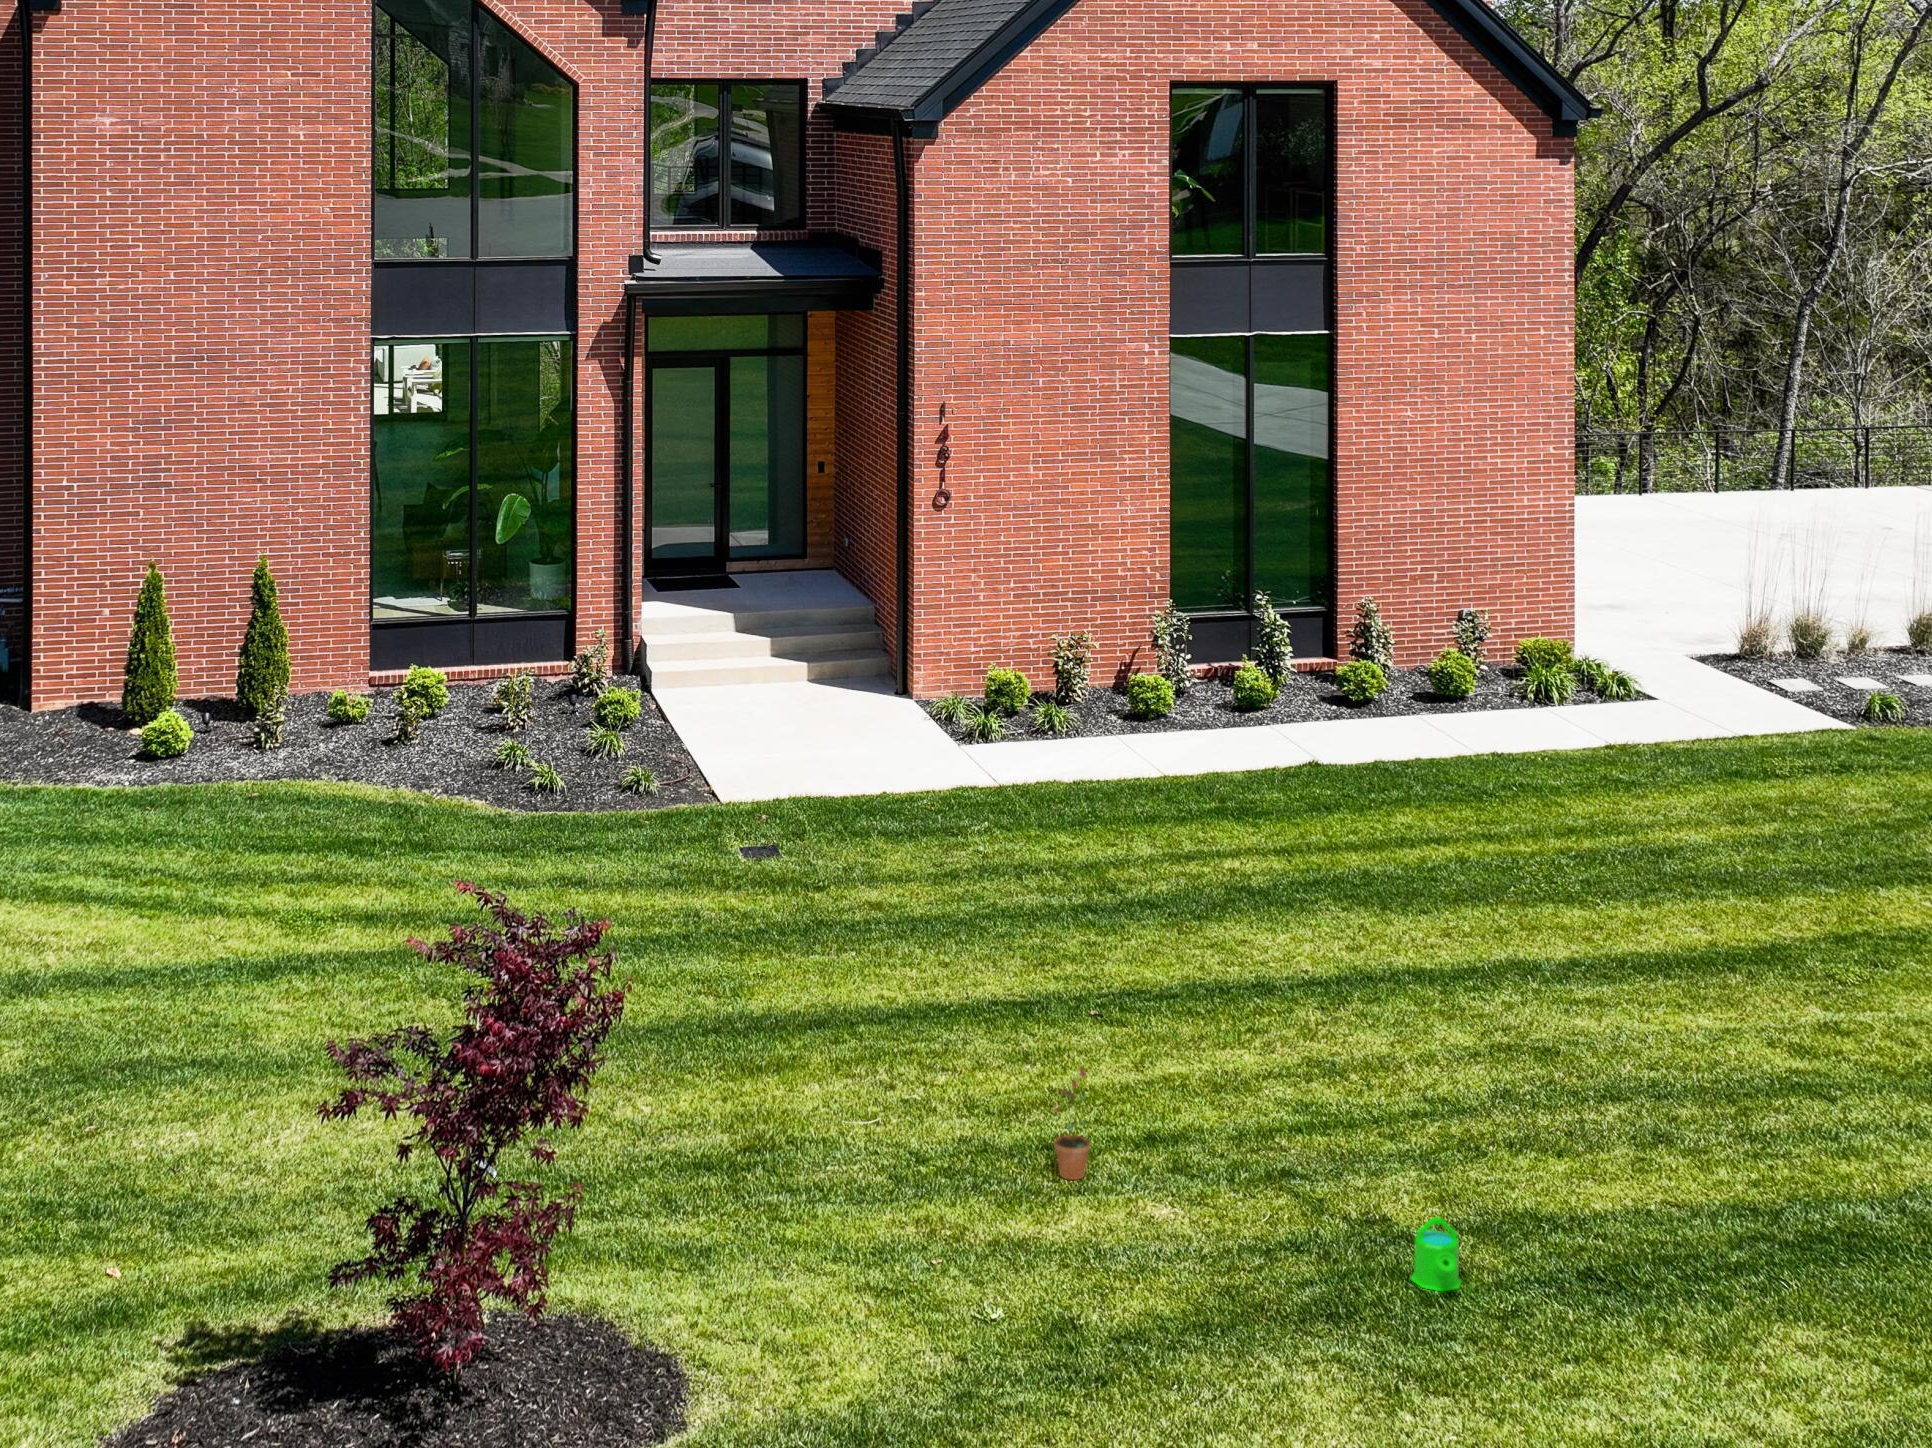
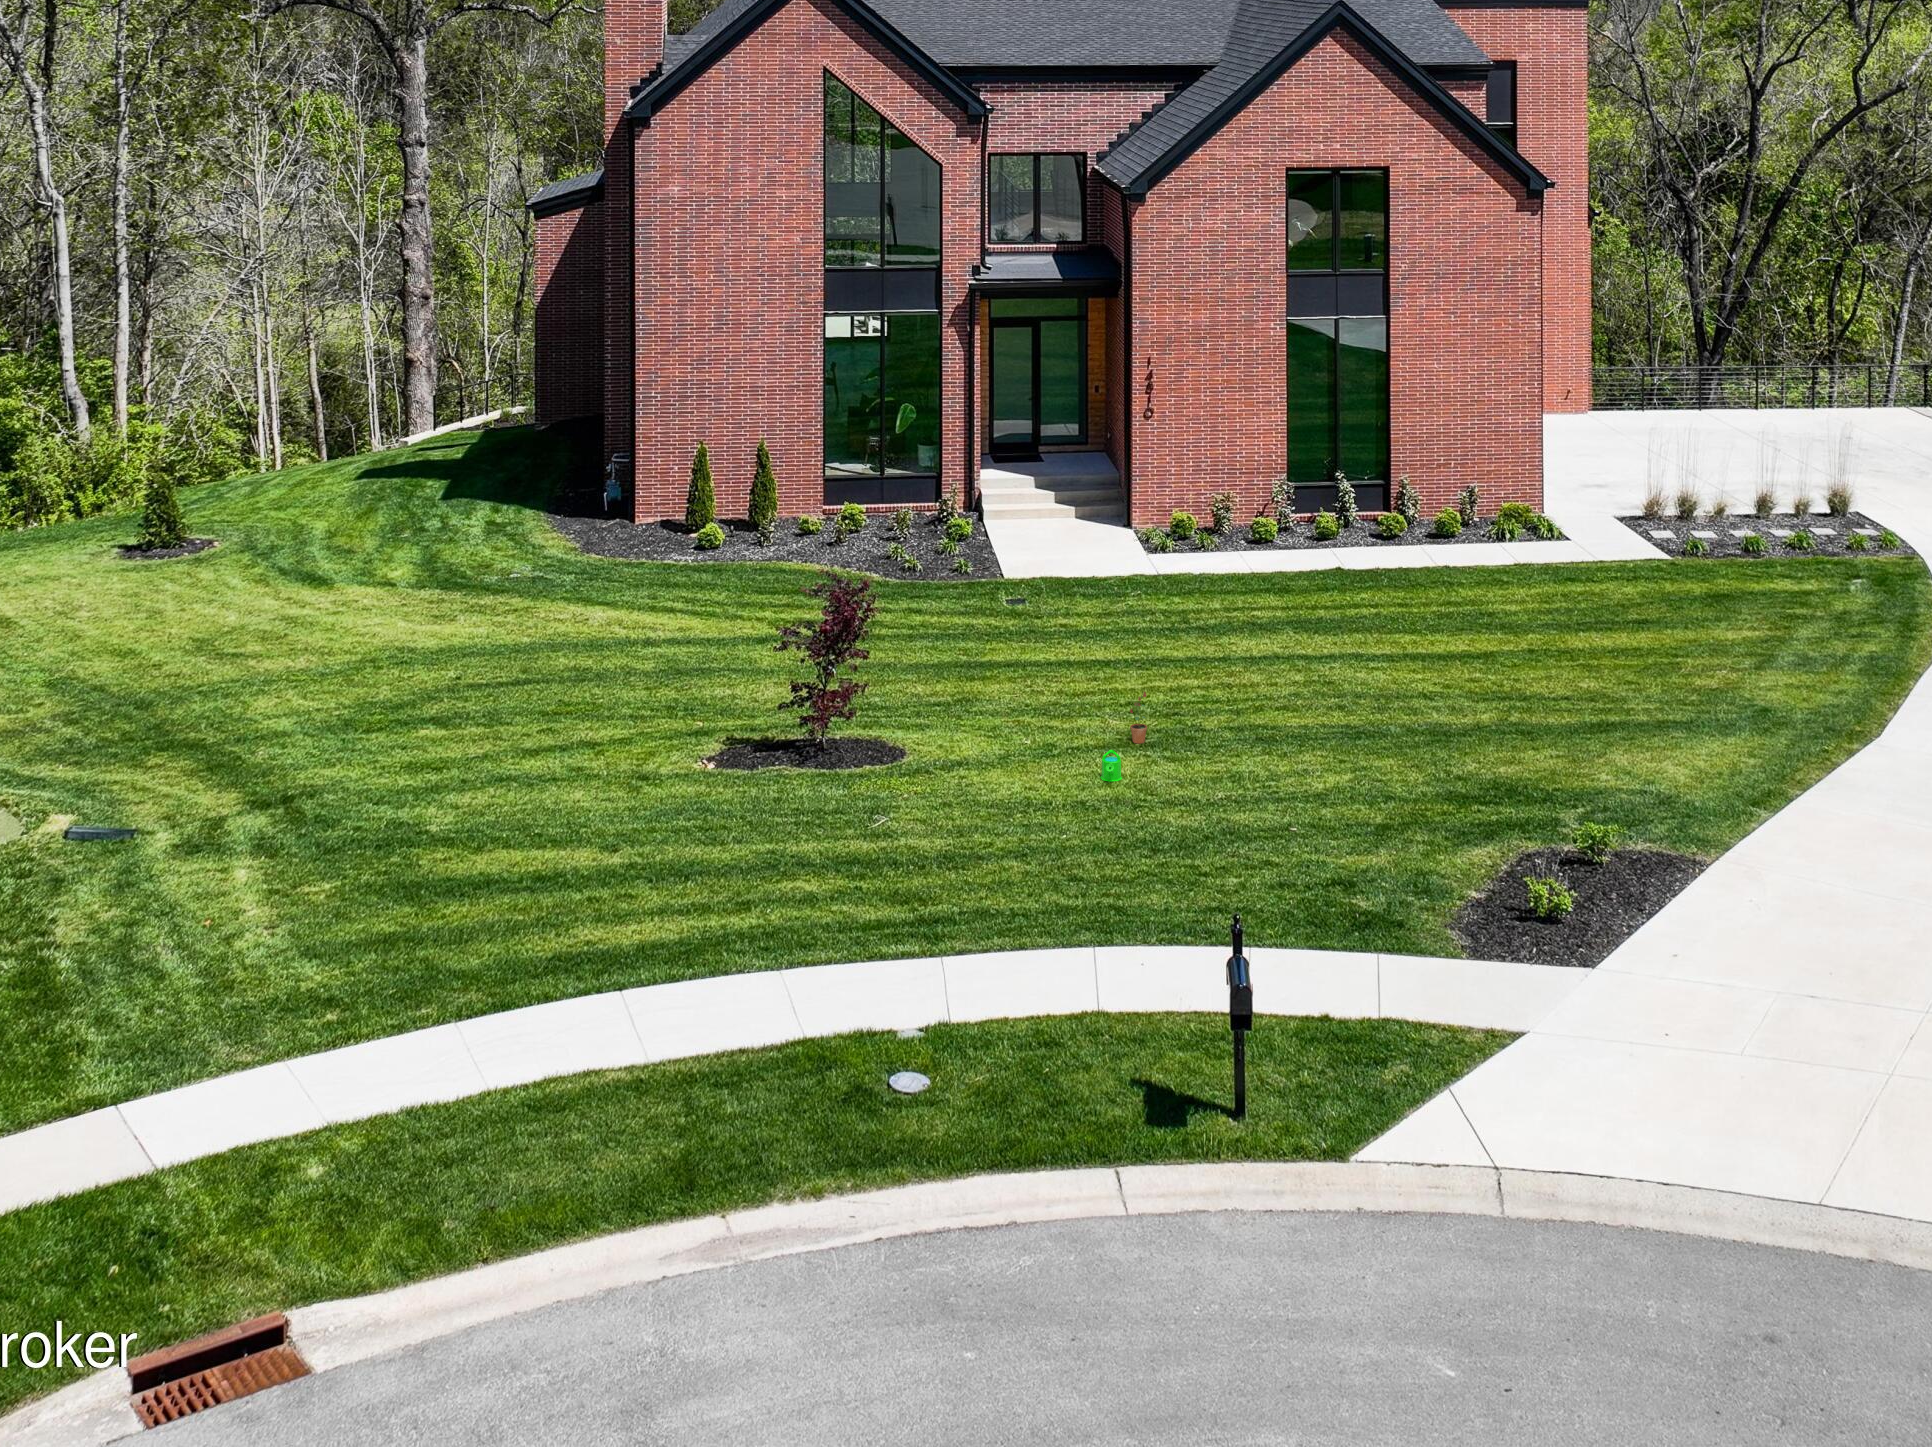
watering can: present [1411,1217,1462,1291] -> present [1100,750,1122,782]

